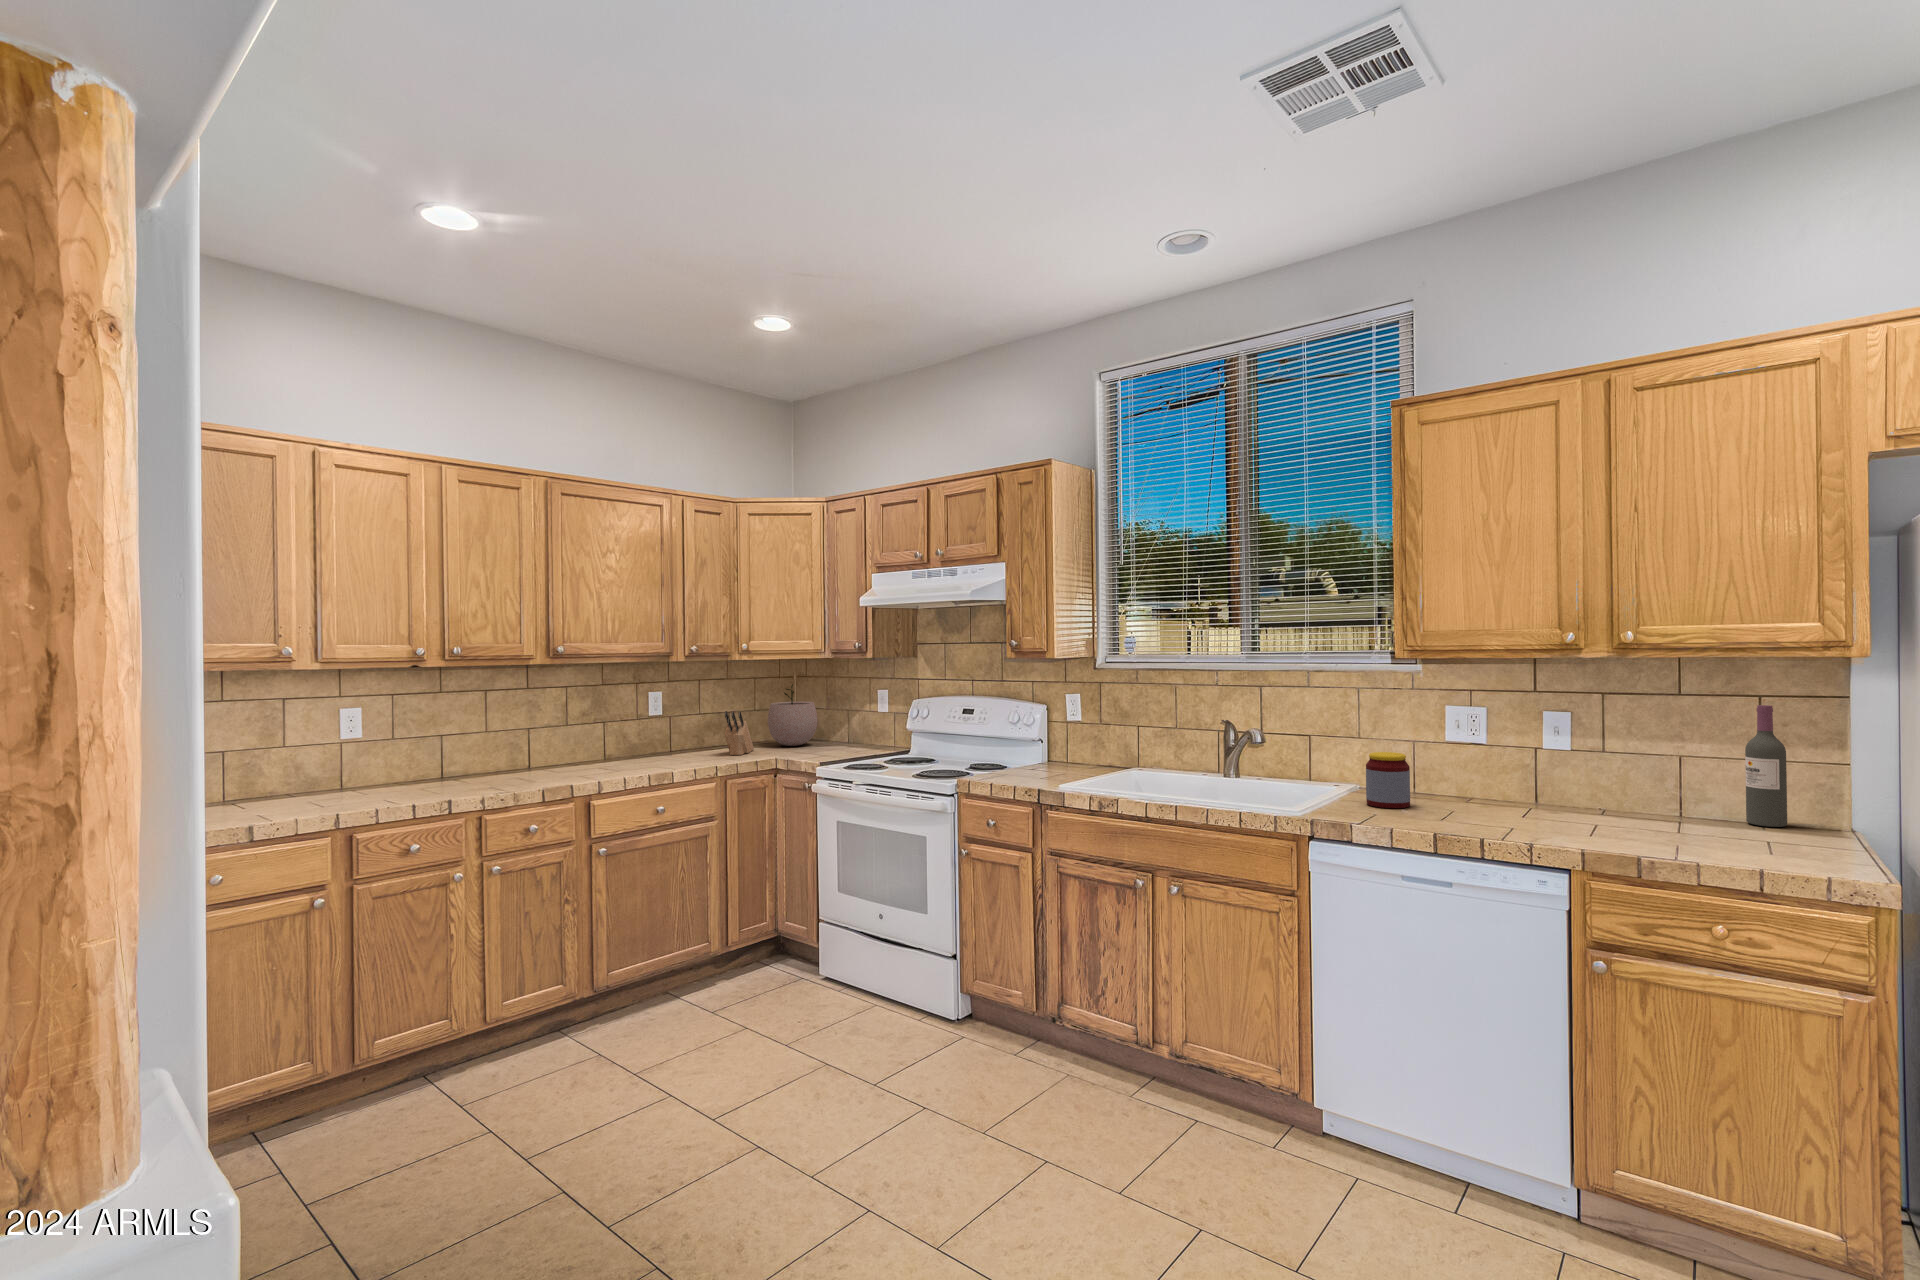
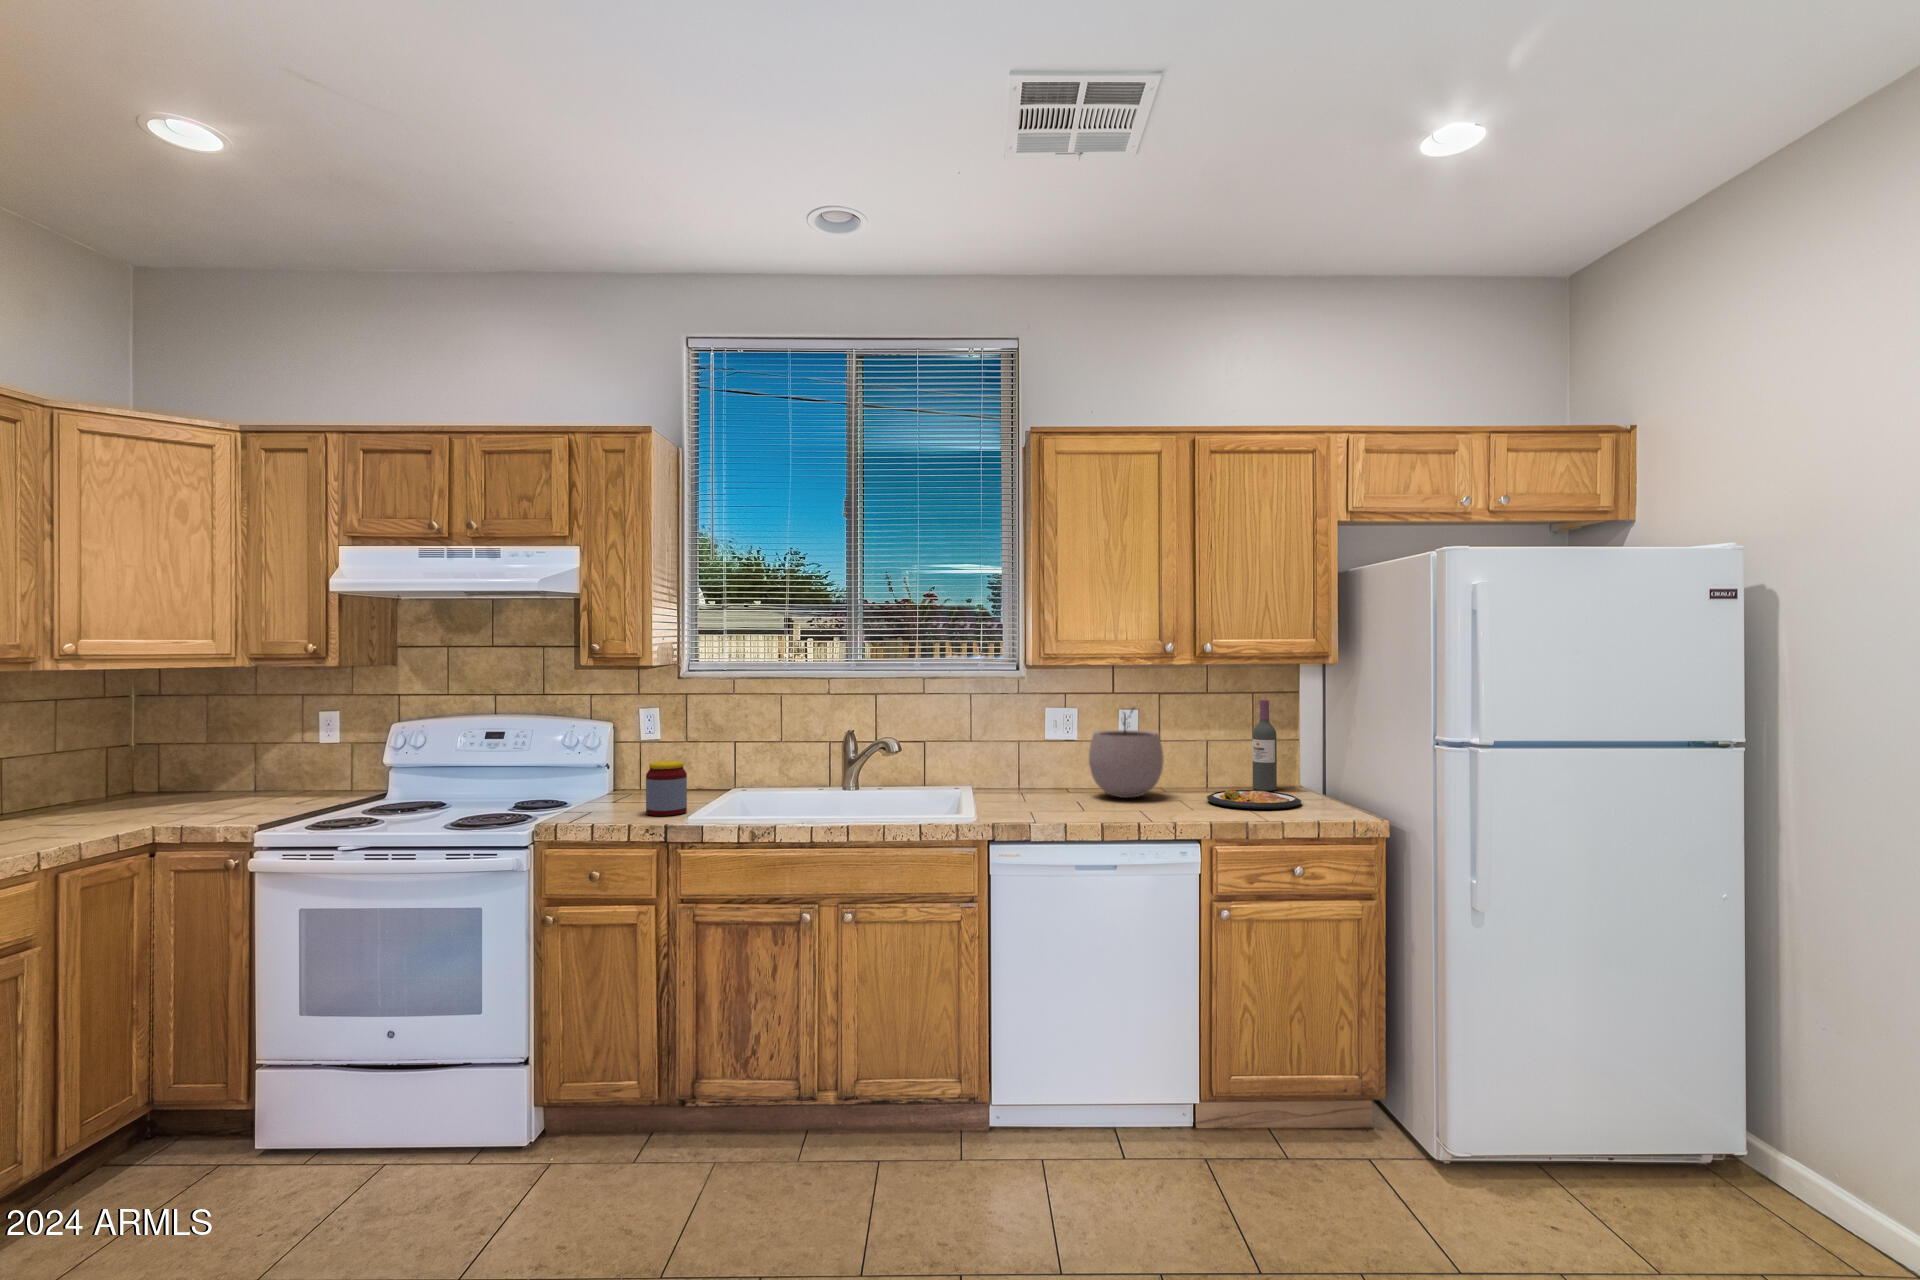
plant pot: present [768,684,817,746] -> present [1089,709,1164,798]
knife block: present [725,711,754,755] -> none [33,757,76,831]
jar: present [1366,752,1410,808] -> present [646,761,687,816]
dish: none [1629,818,1782,849] -> present [1207,790,1301,809]

